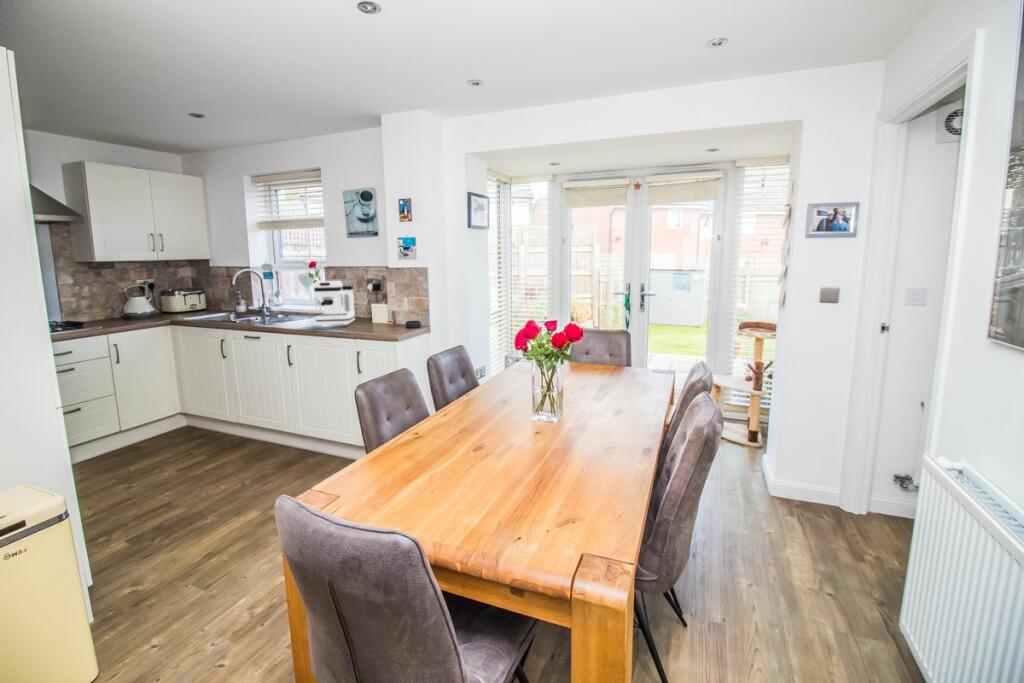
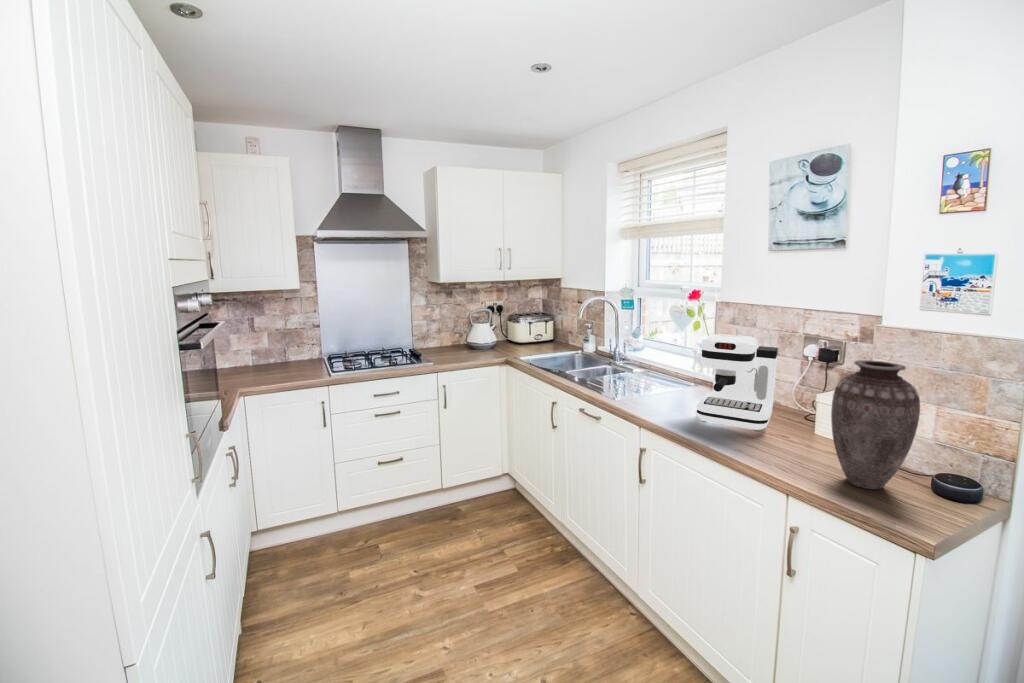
vase: none [366,280,395,331] -> present [831,360,920,489]

